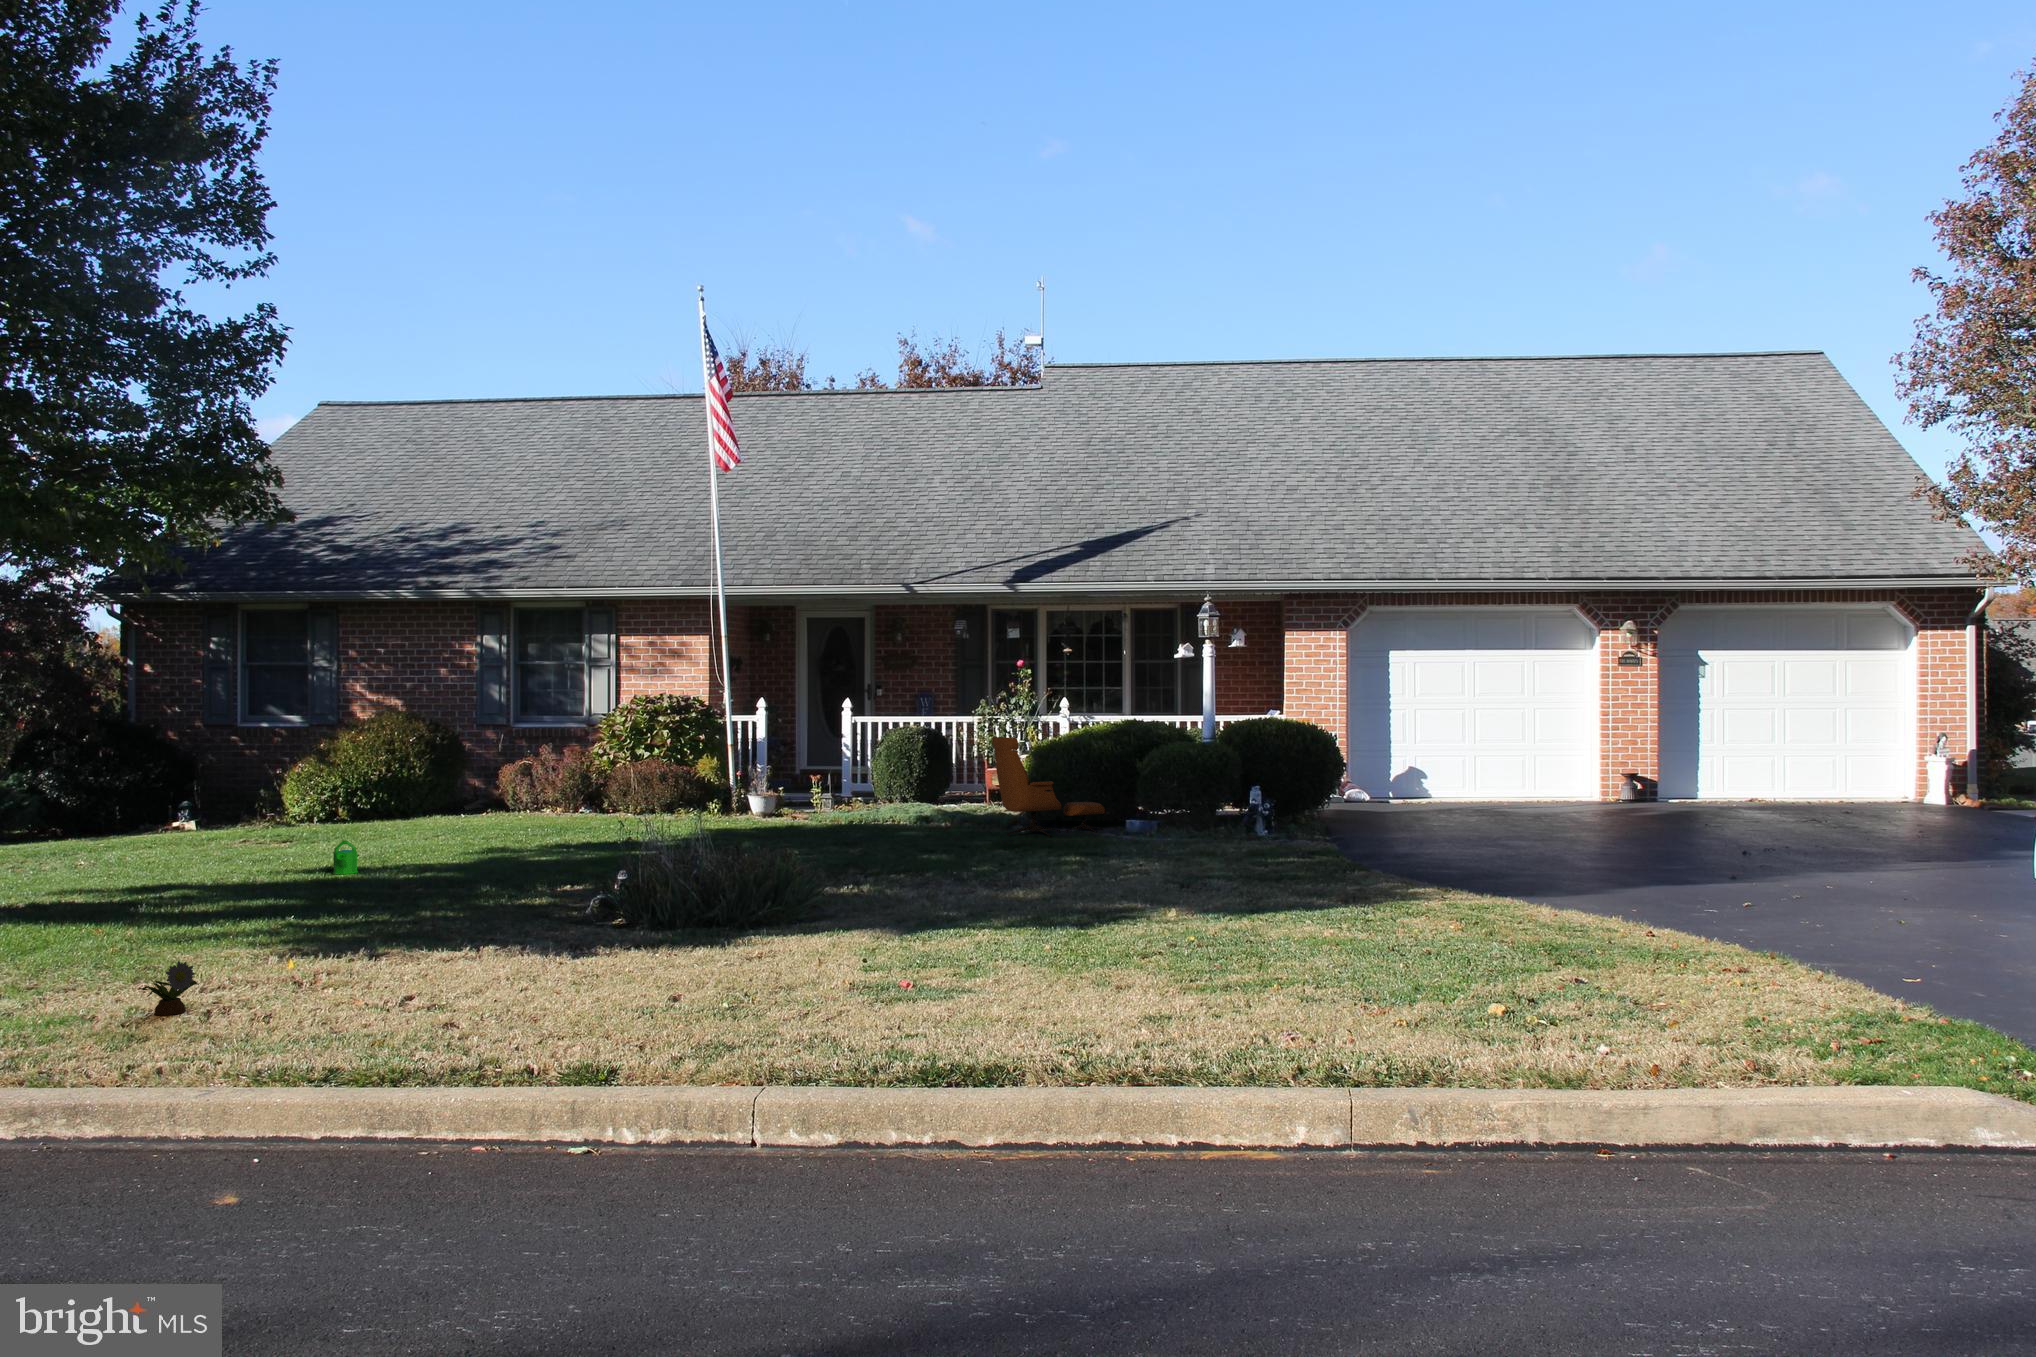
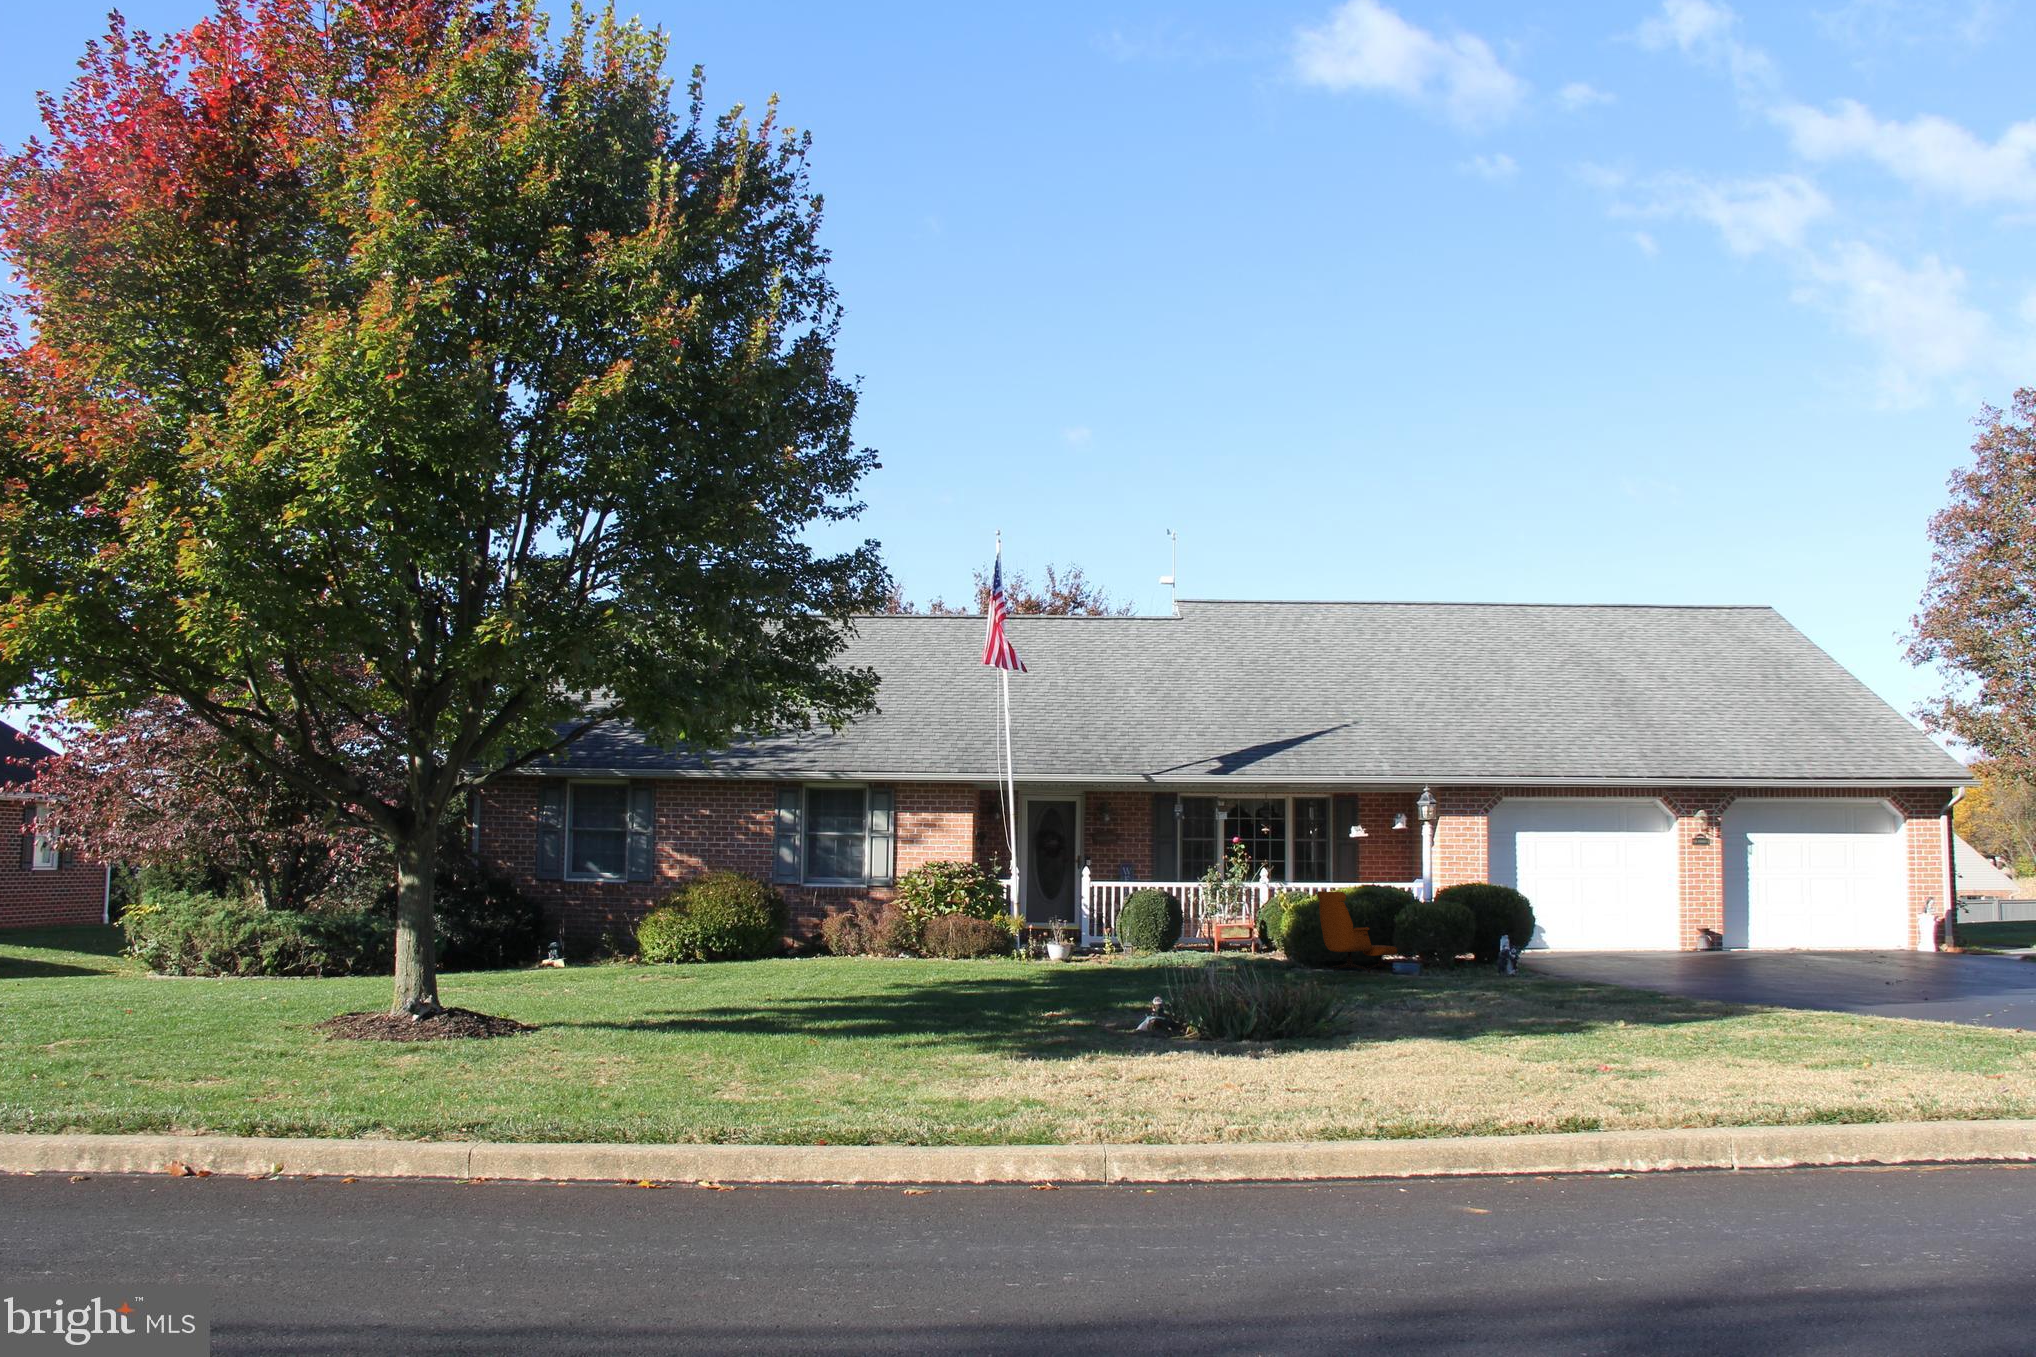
watering can: present [332,840,358,874] -> none [880,969,901,997]
decorative plant: present [139,961,199,1015] -> none [1077,1044,1119,1088]

